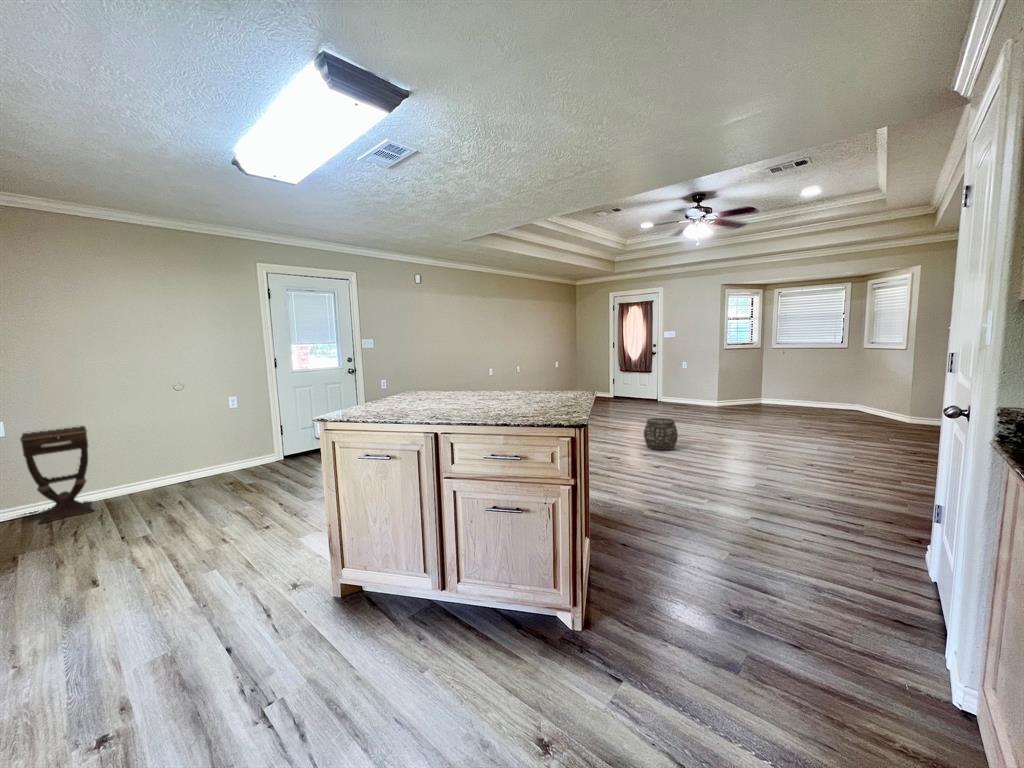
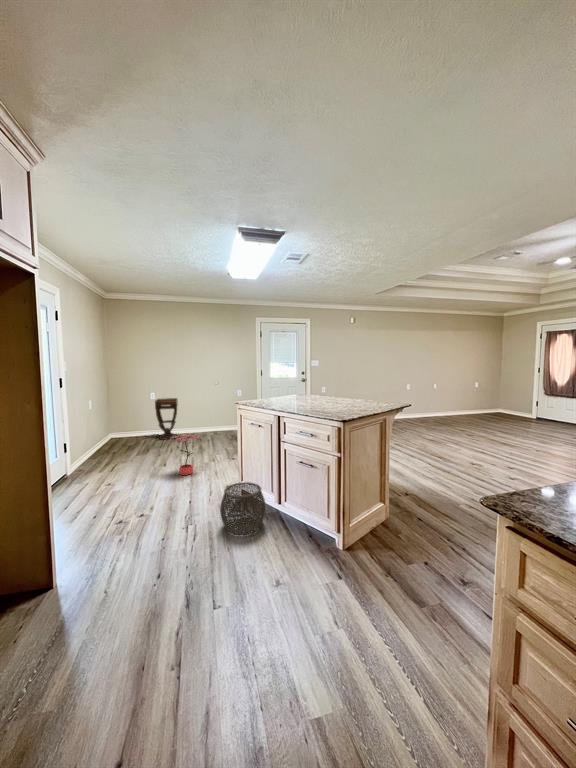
woven basket: present [644,418,678,450] -> present [220,482,266,535]
potted plant: none [118,495,205,589] -> present [170,434,201,475]

